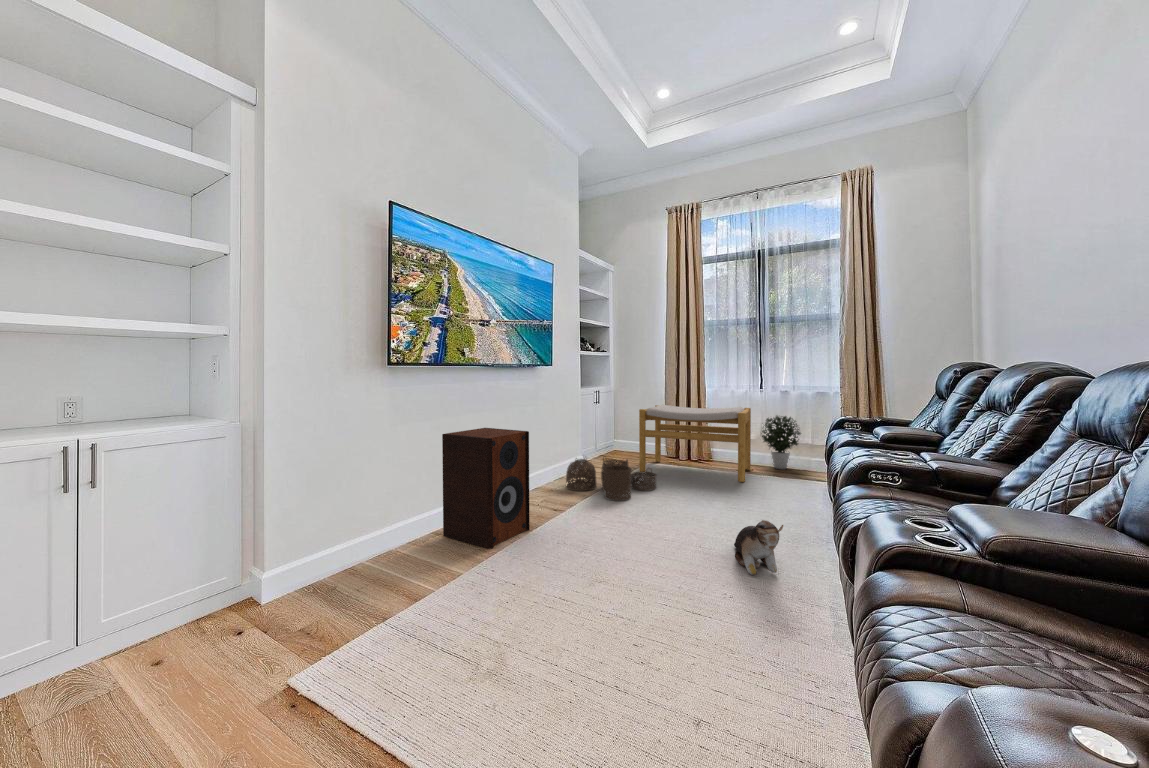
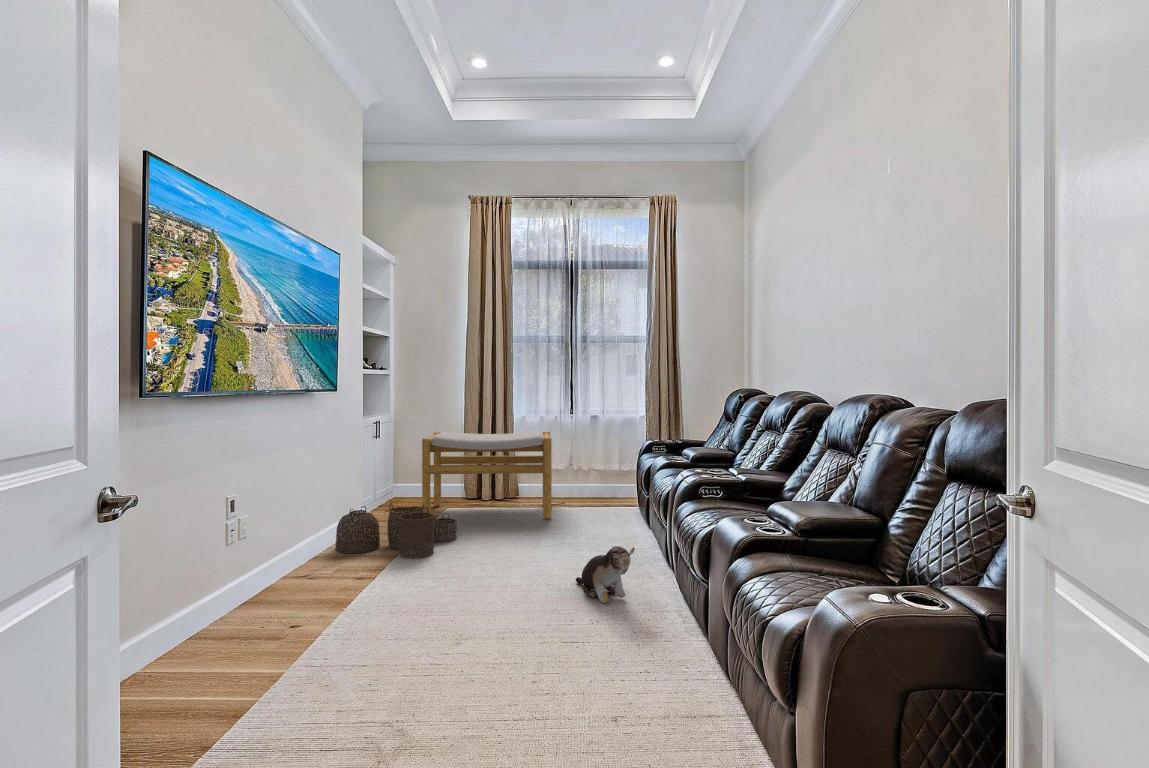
potted plant: present [762,416,801,469] -> none [559,438,601,501]
speaker: present [442,428,530,549] -> none [204,475,330,637]

